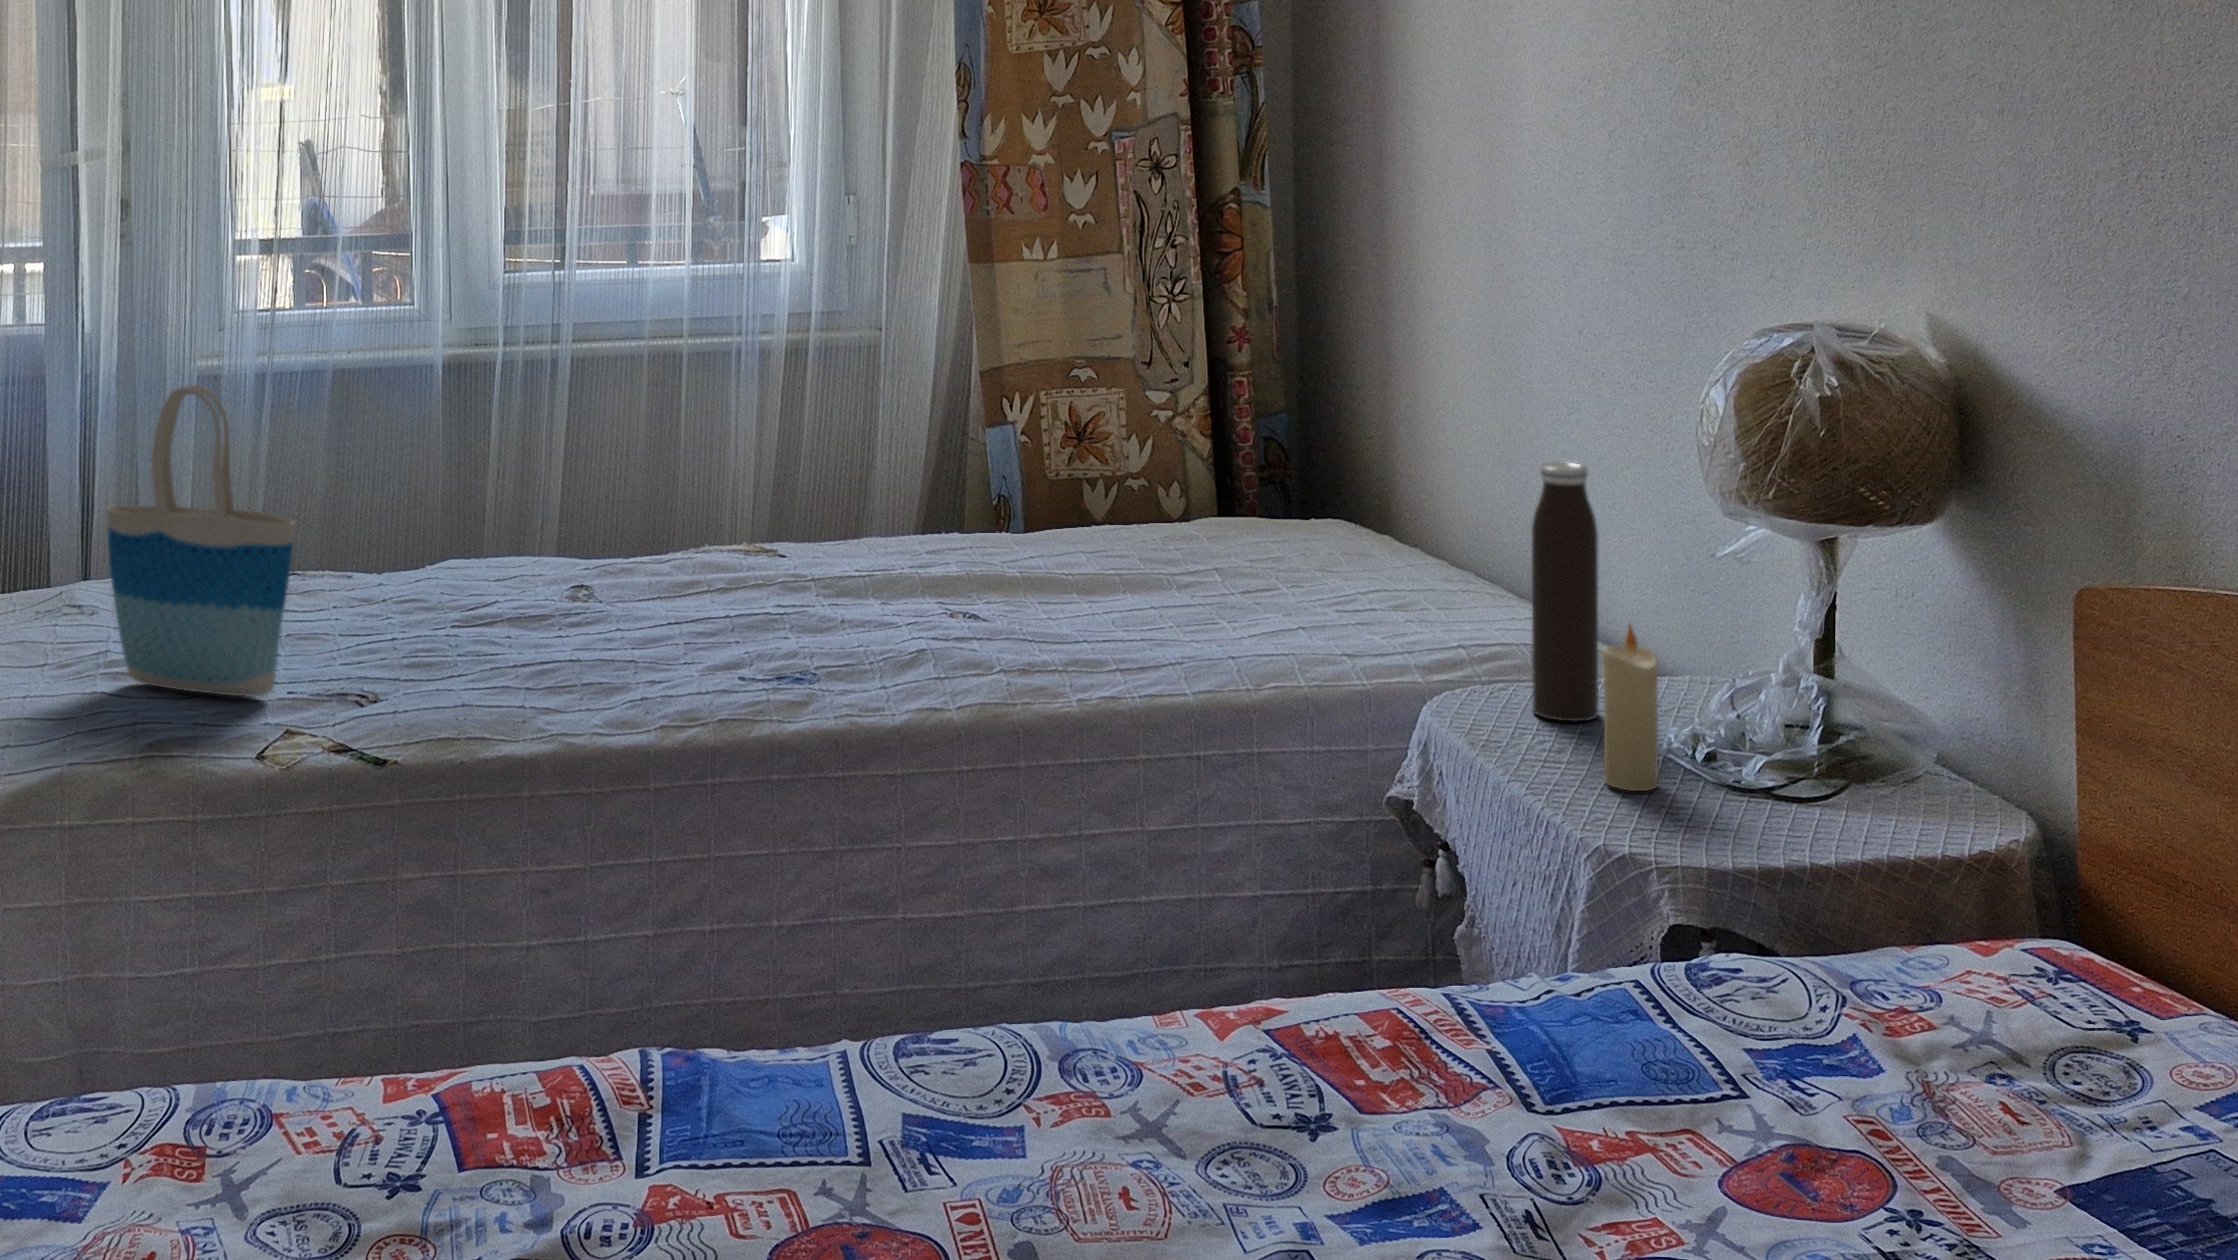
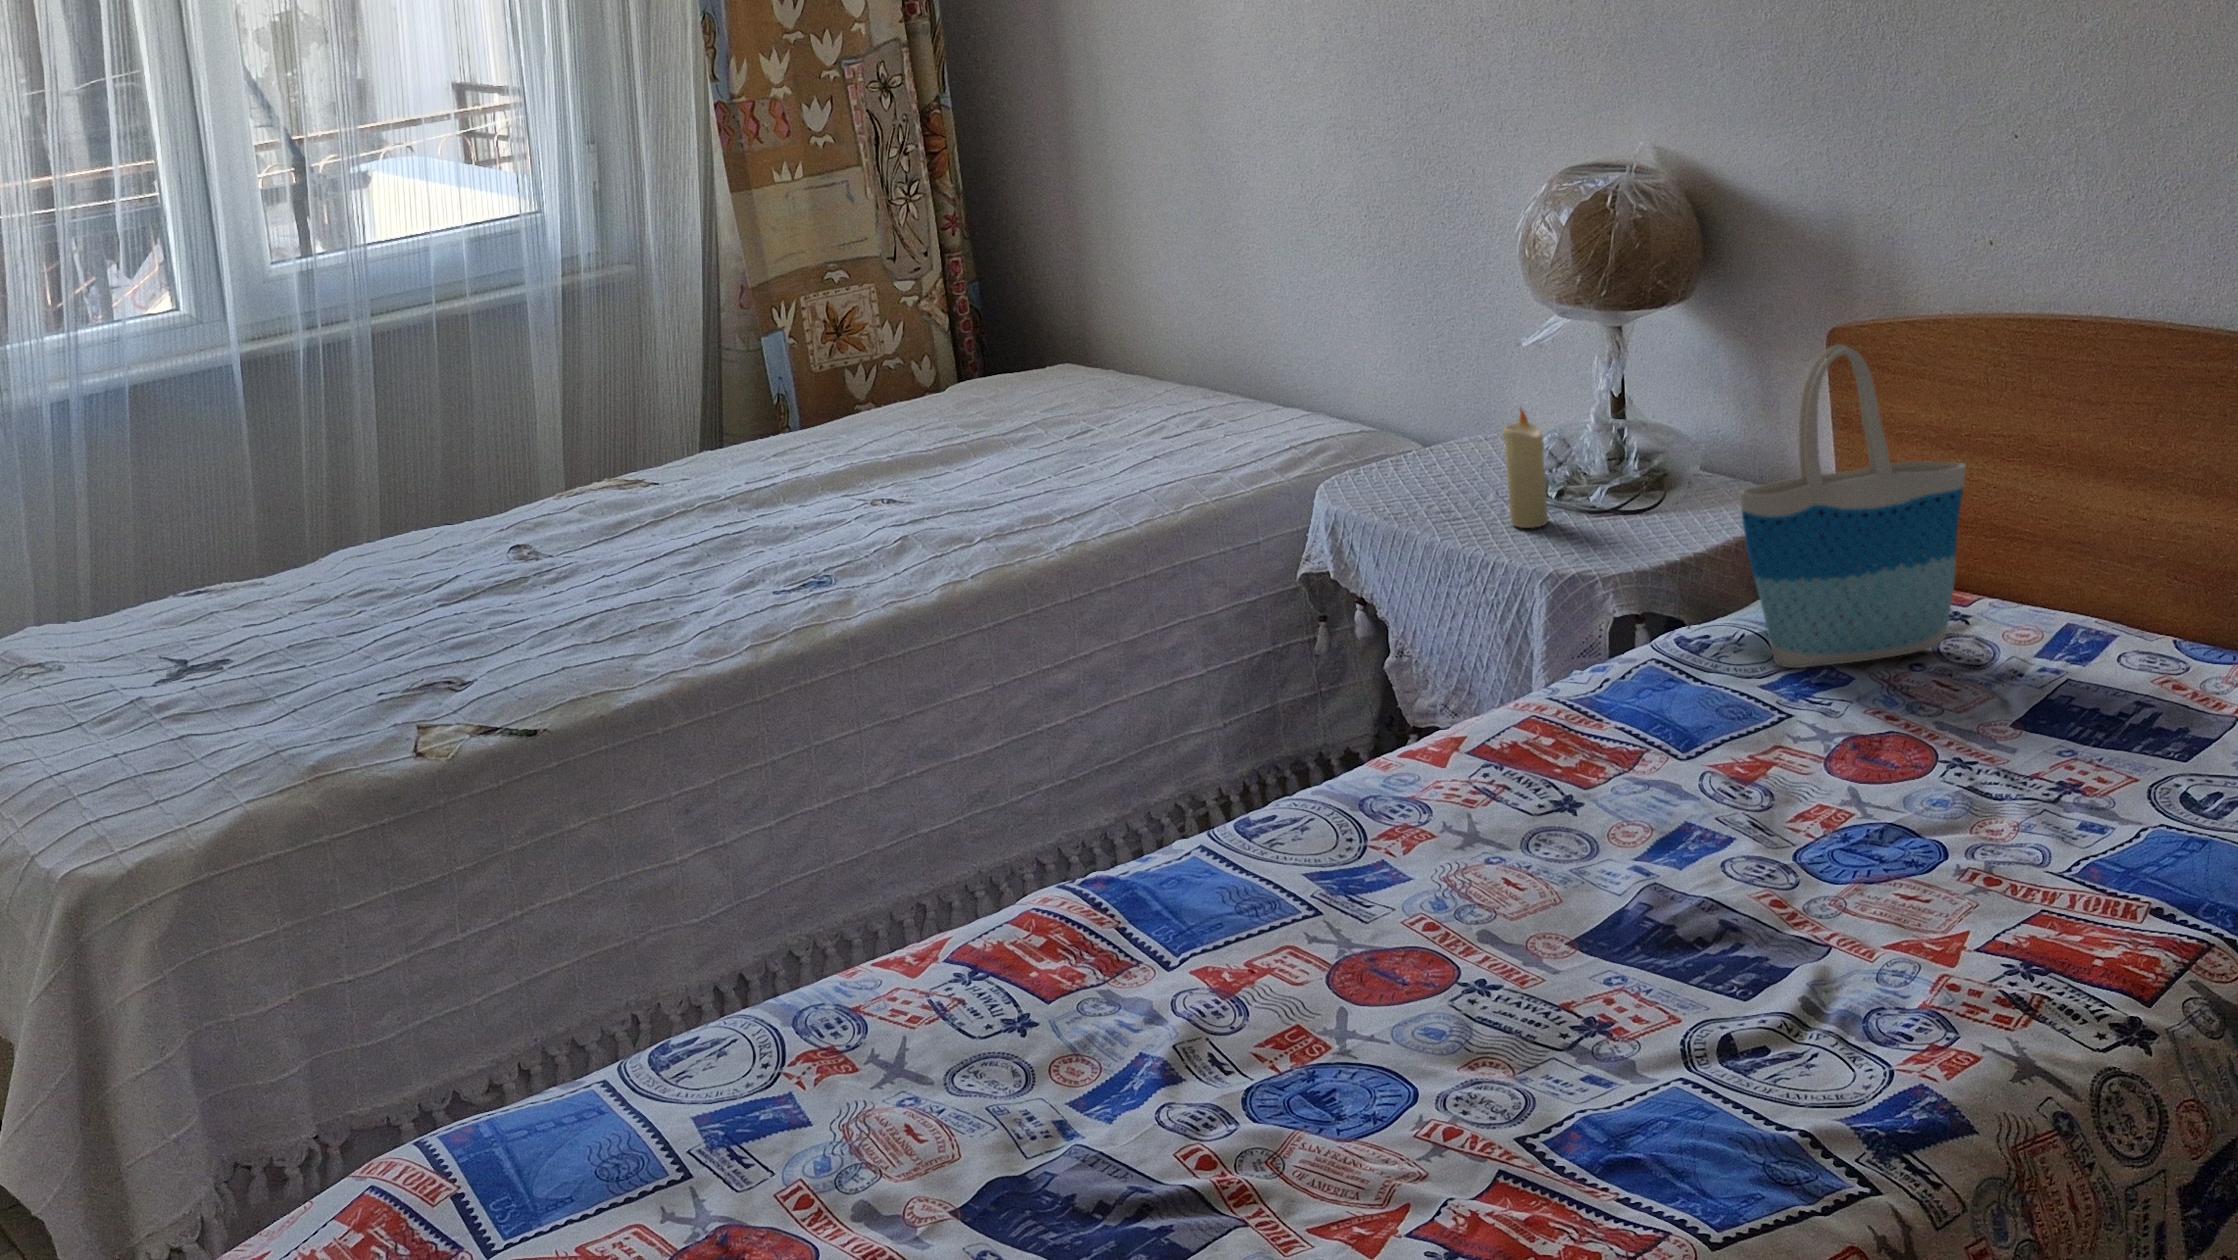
tote bag: present [107,385,295,696] -> present [1740,345,1966,668]
water bottle: present [1532,462,1598,721] -> none [1397,294,1455,489]

